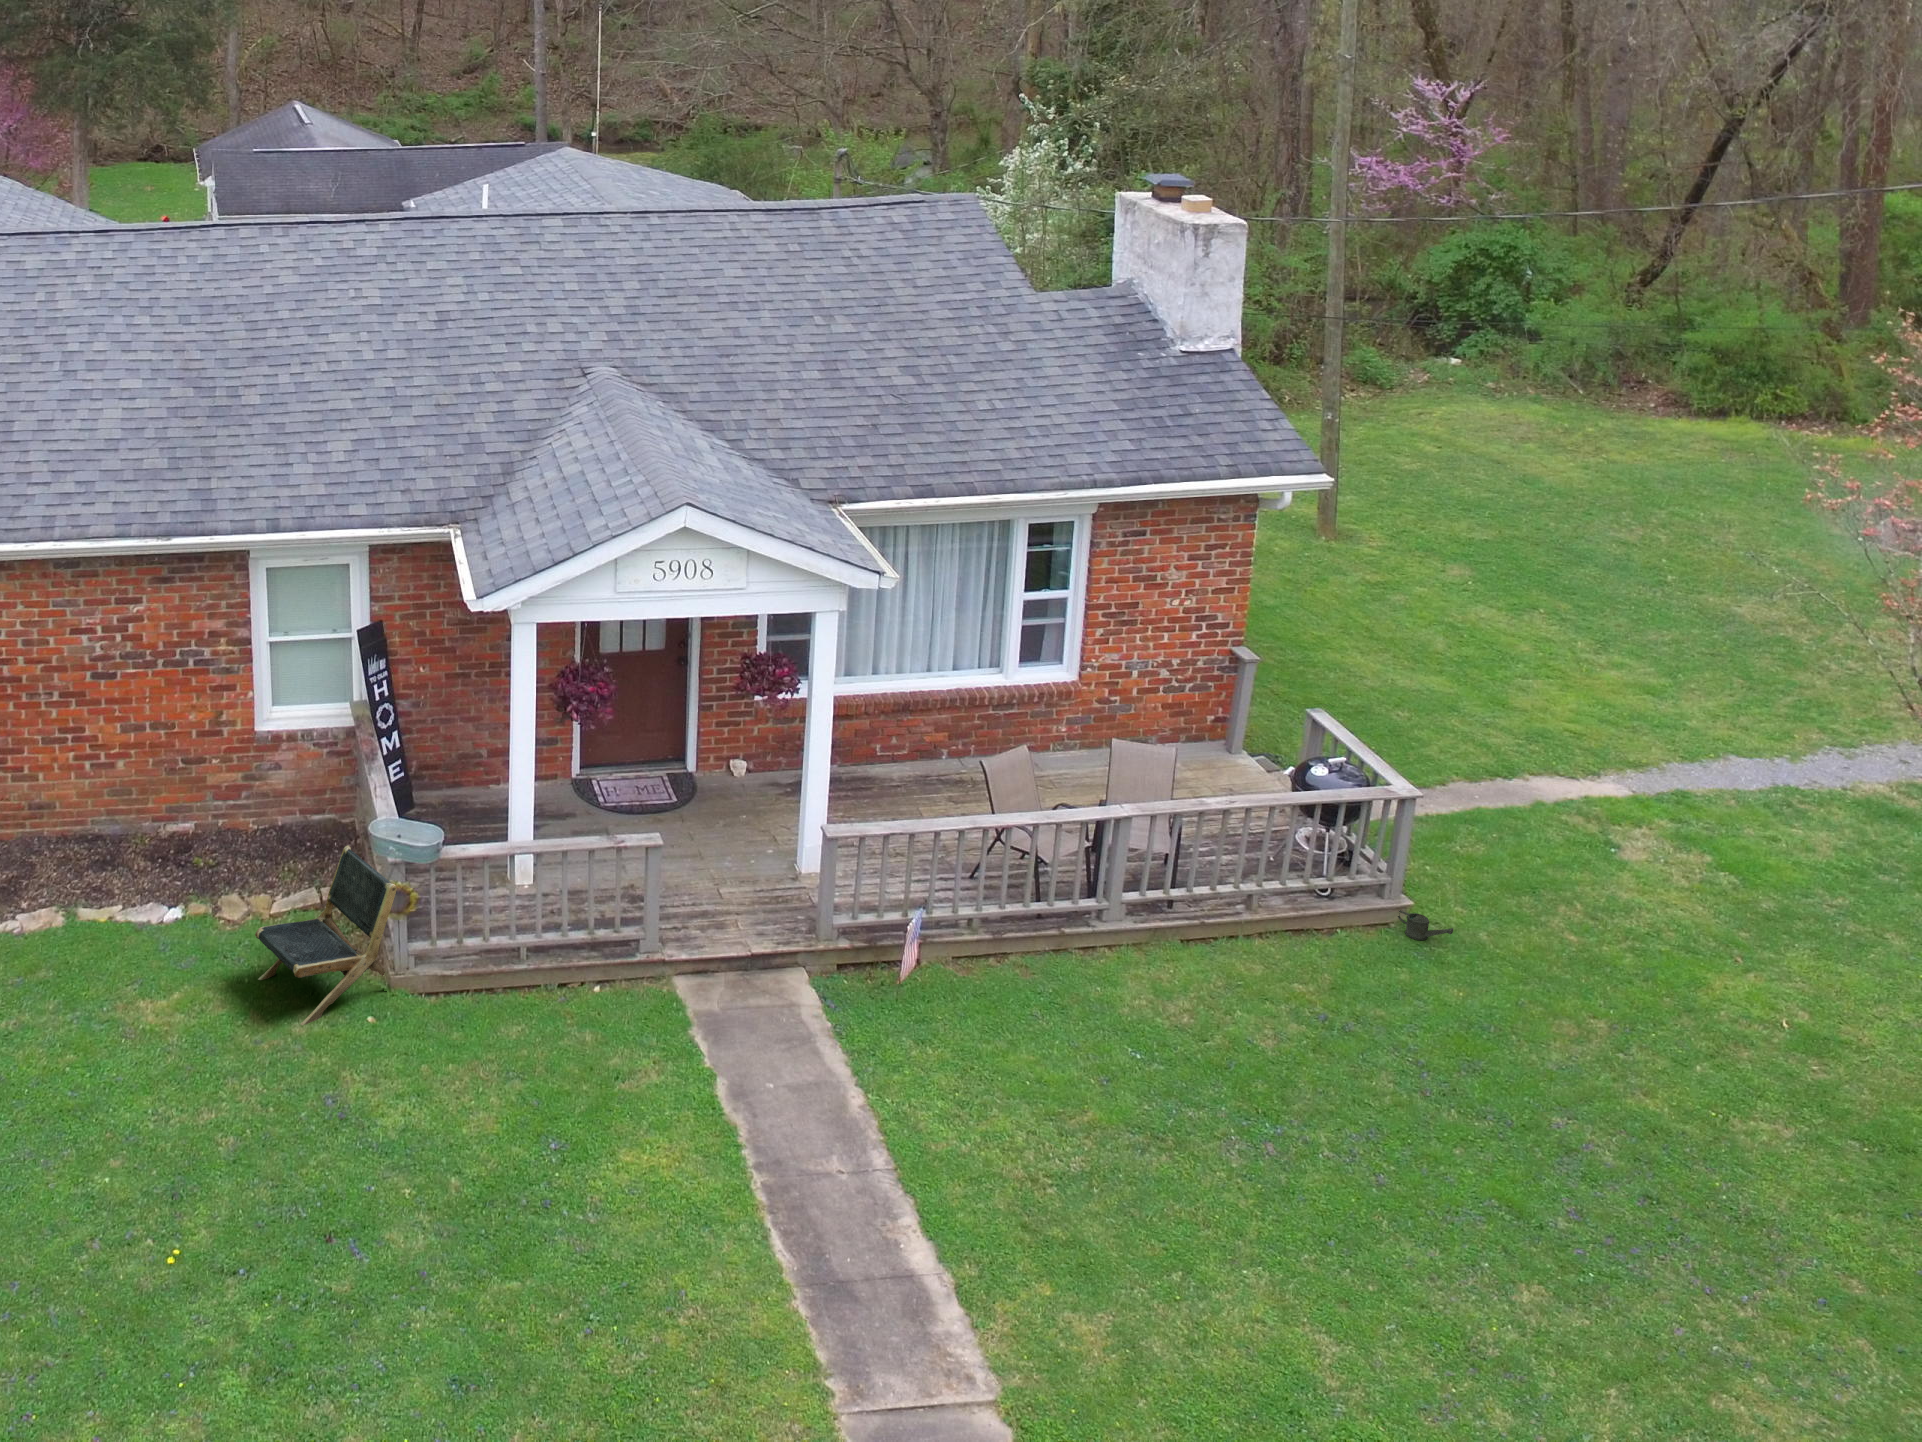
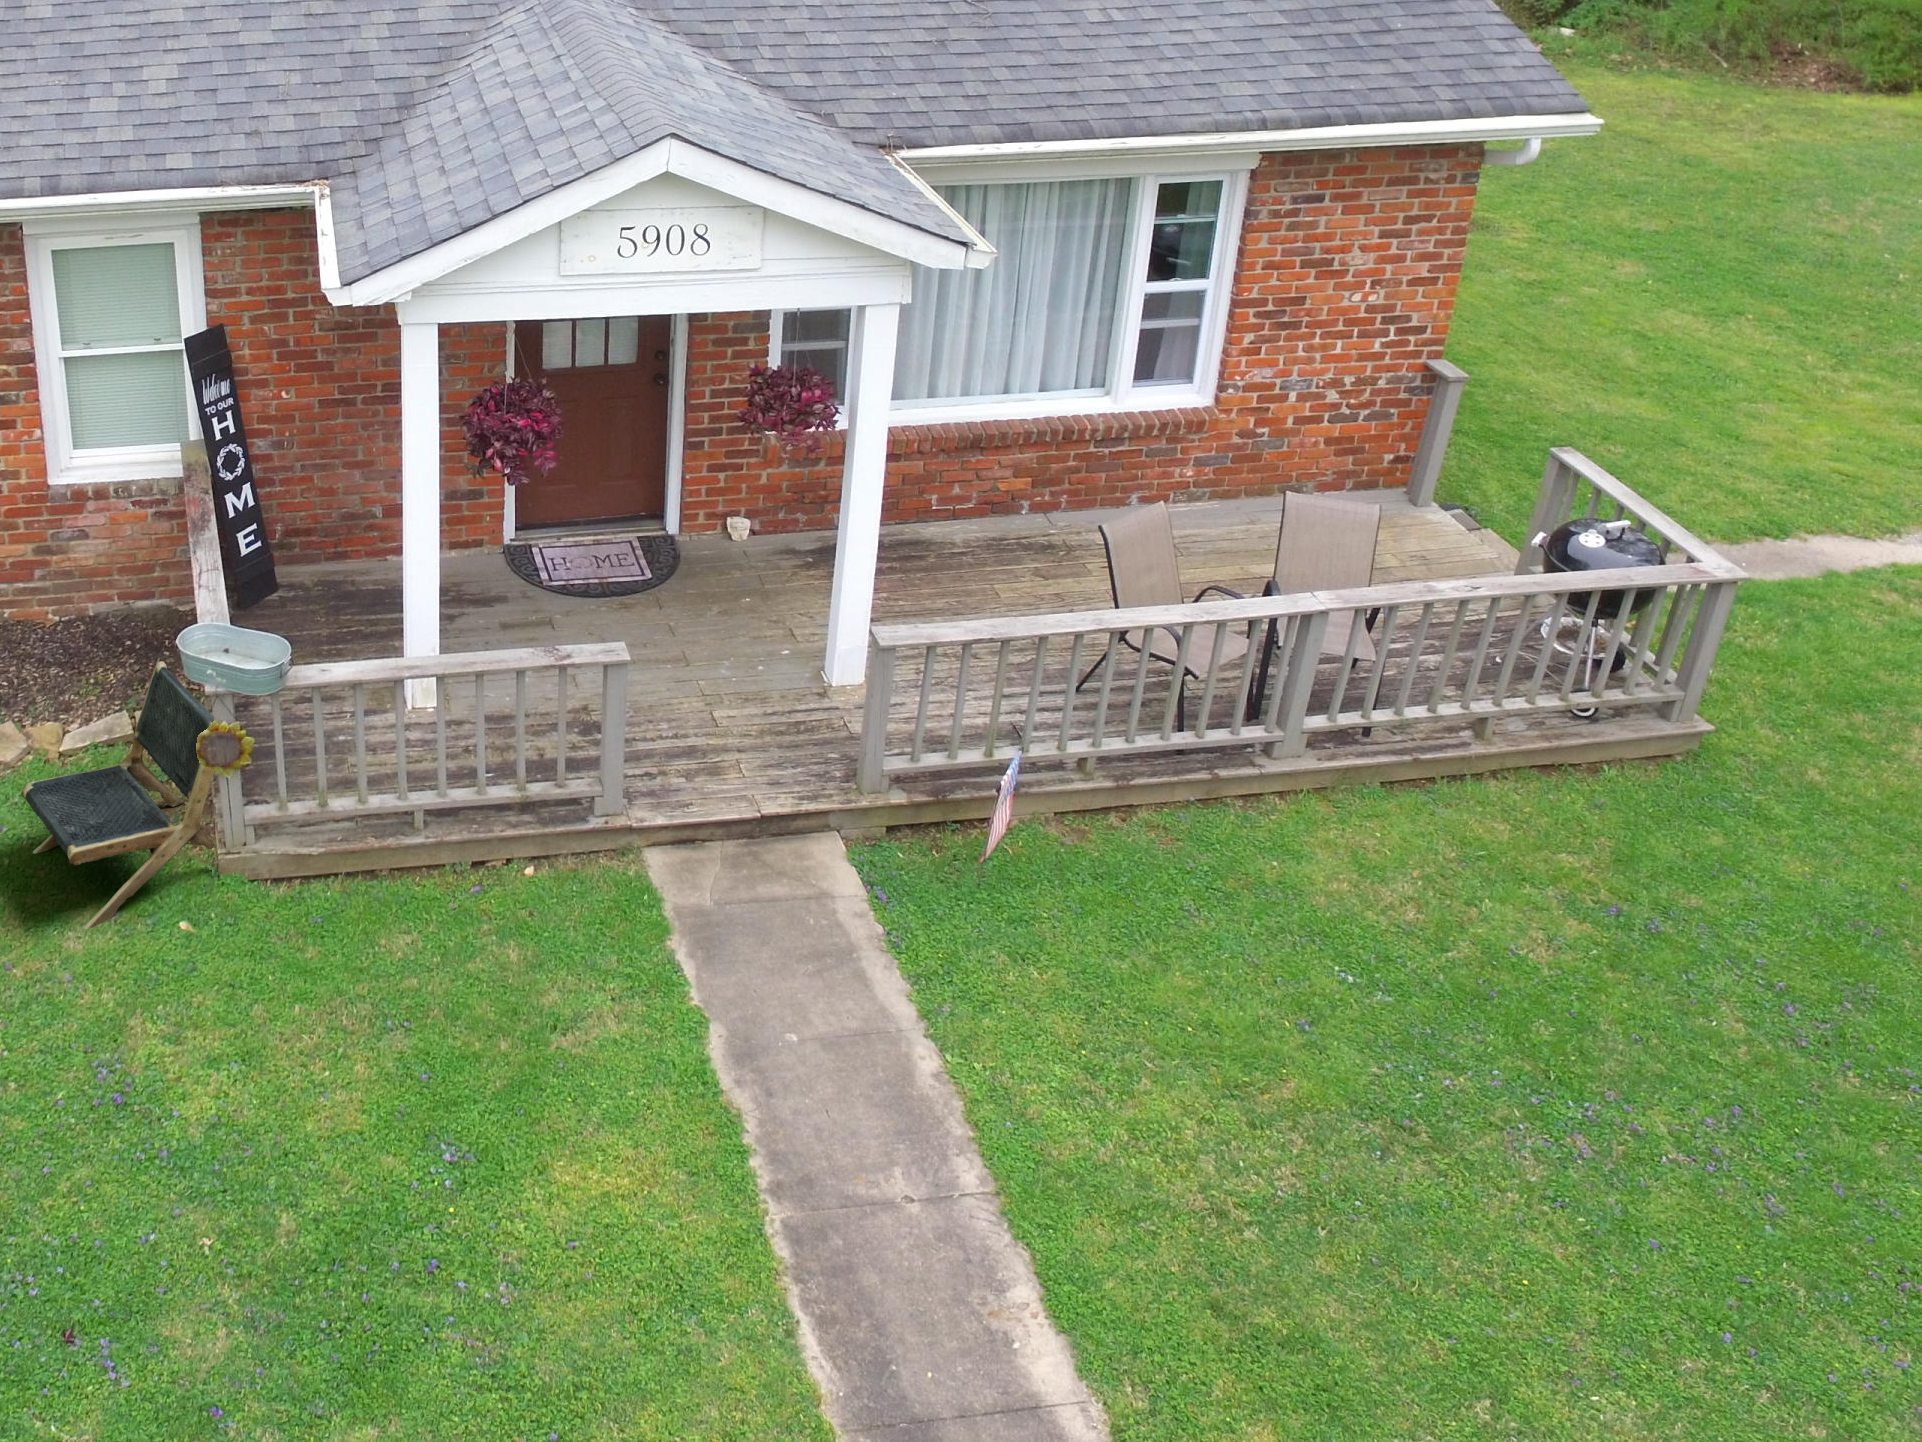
watering can: present [1398,910,1453,940] -> none [1683,728,1775,771]

